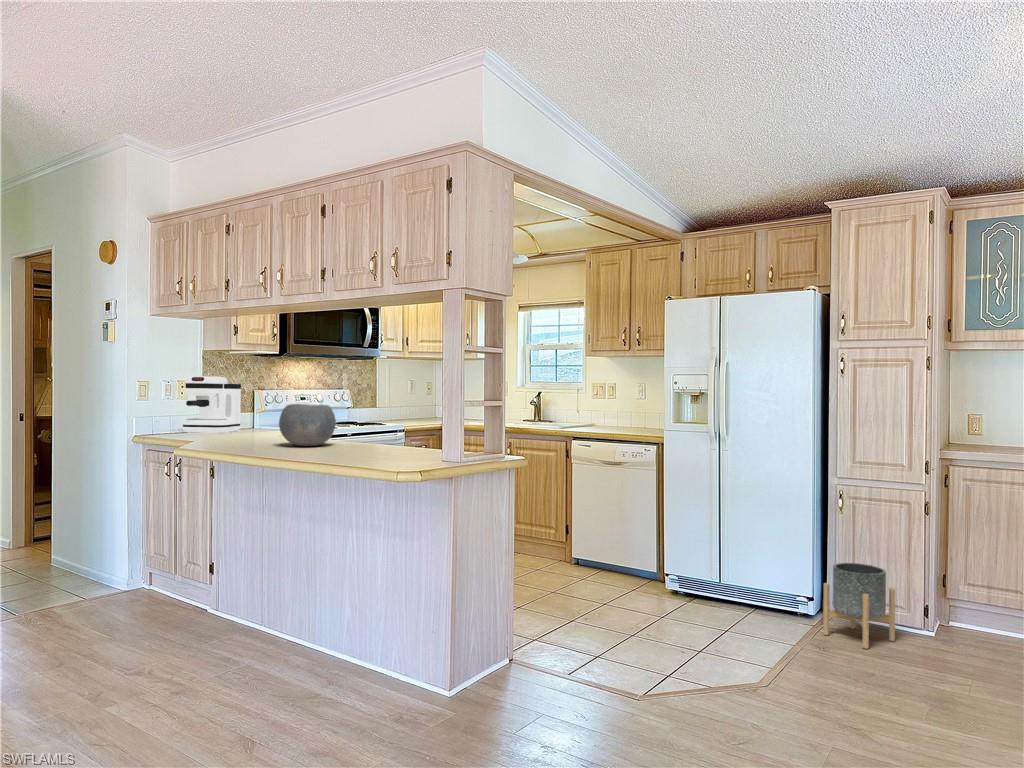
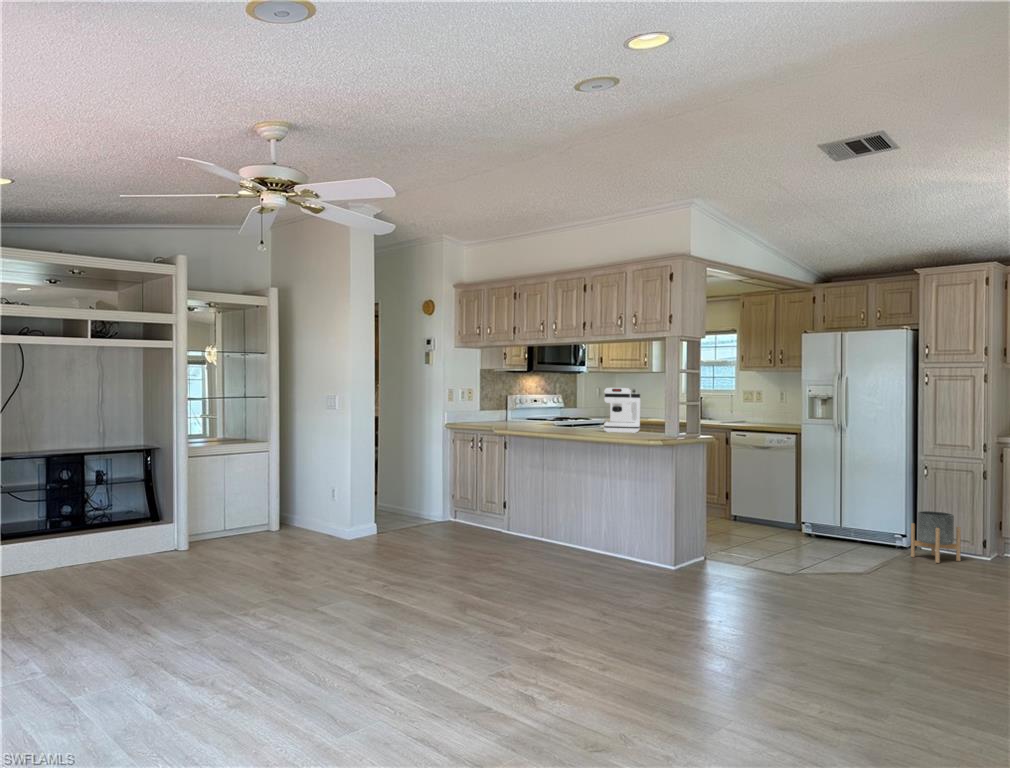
coffee maker: present [182,376,241,434] -> present [604,388,640,433]
bowl: present [279,404,336,446] -> none [552,404,586,430]

